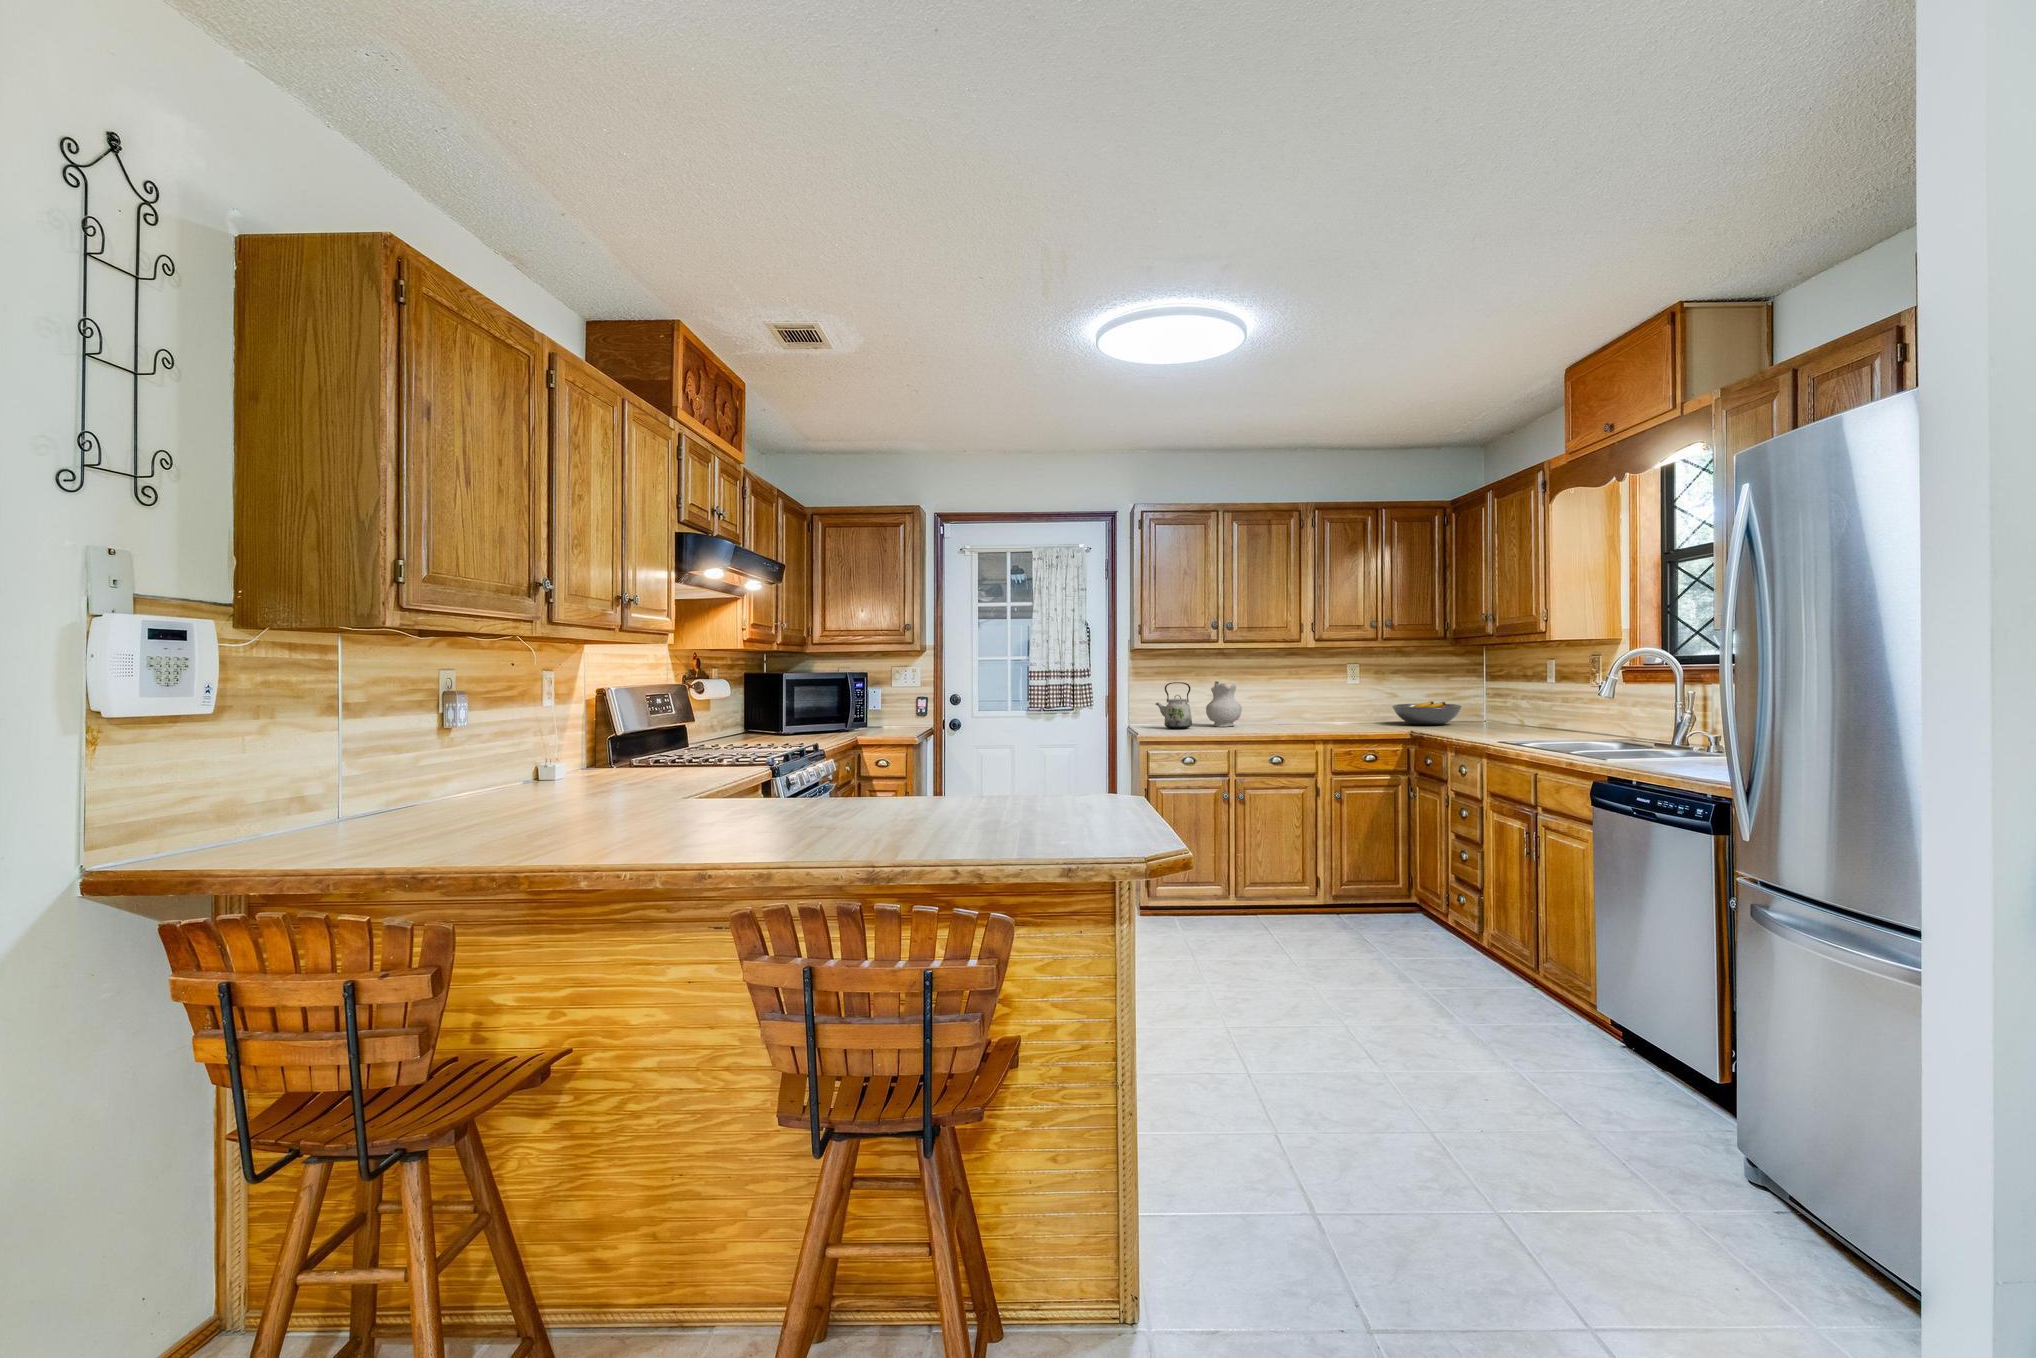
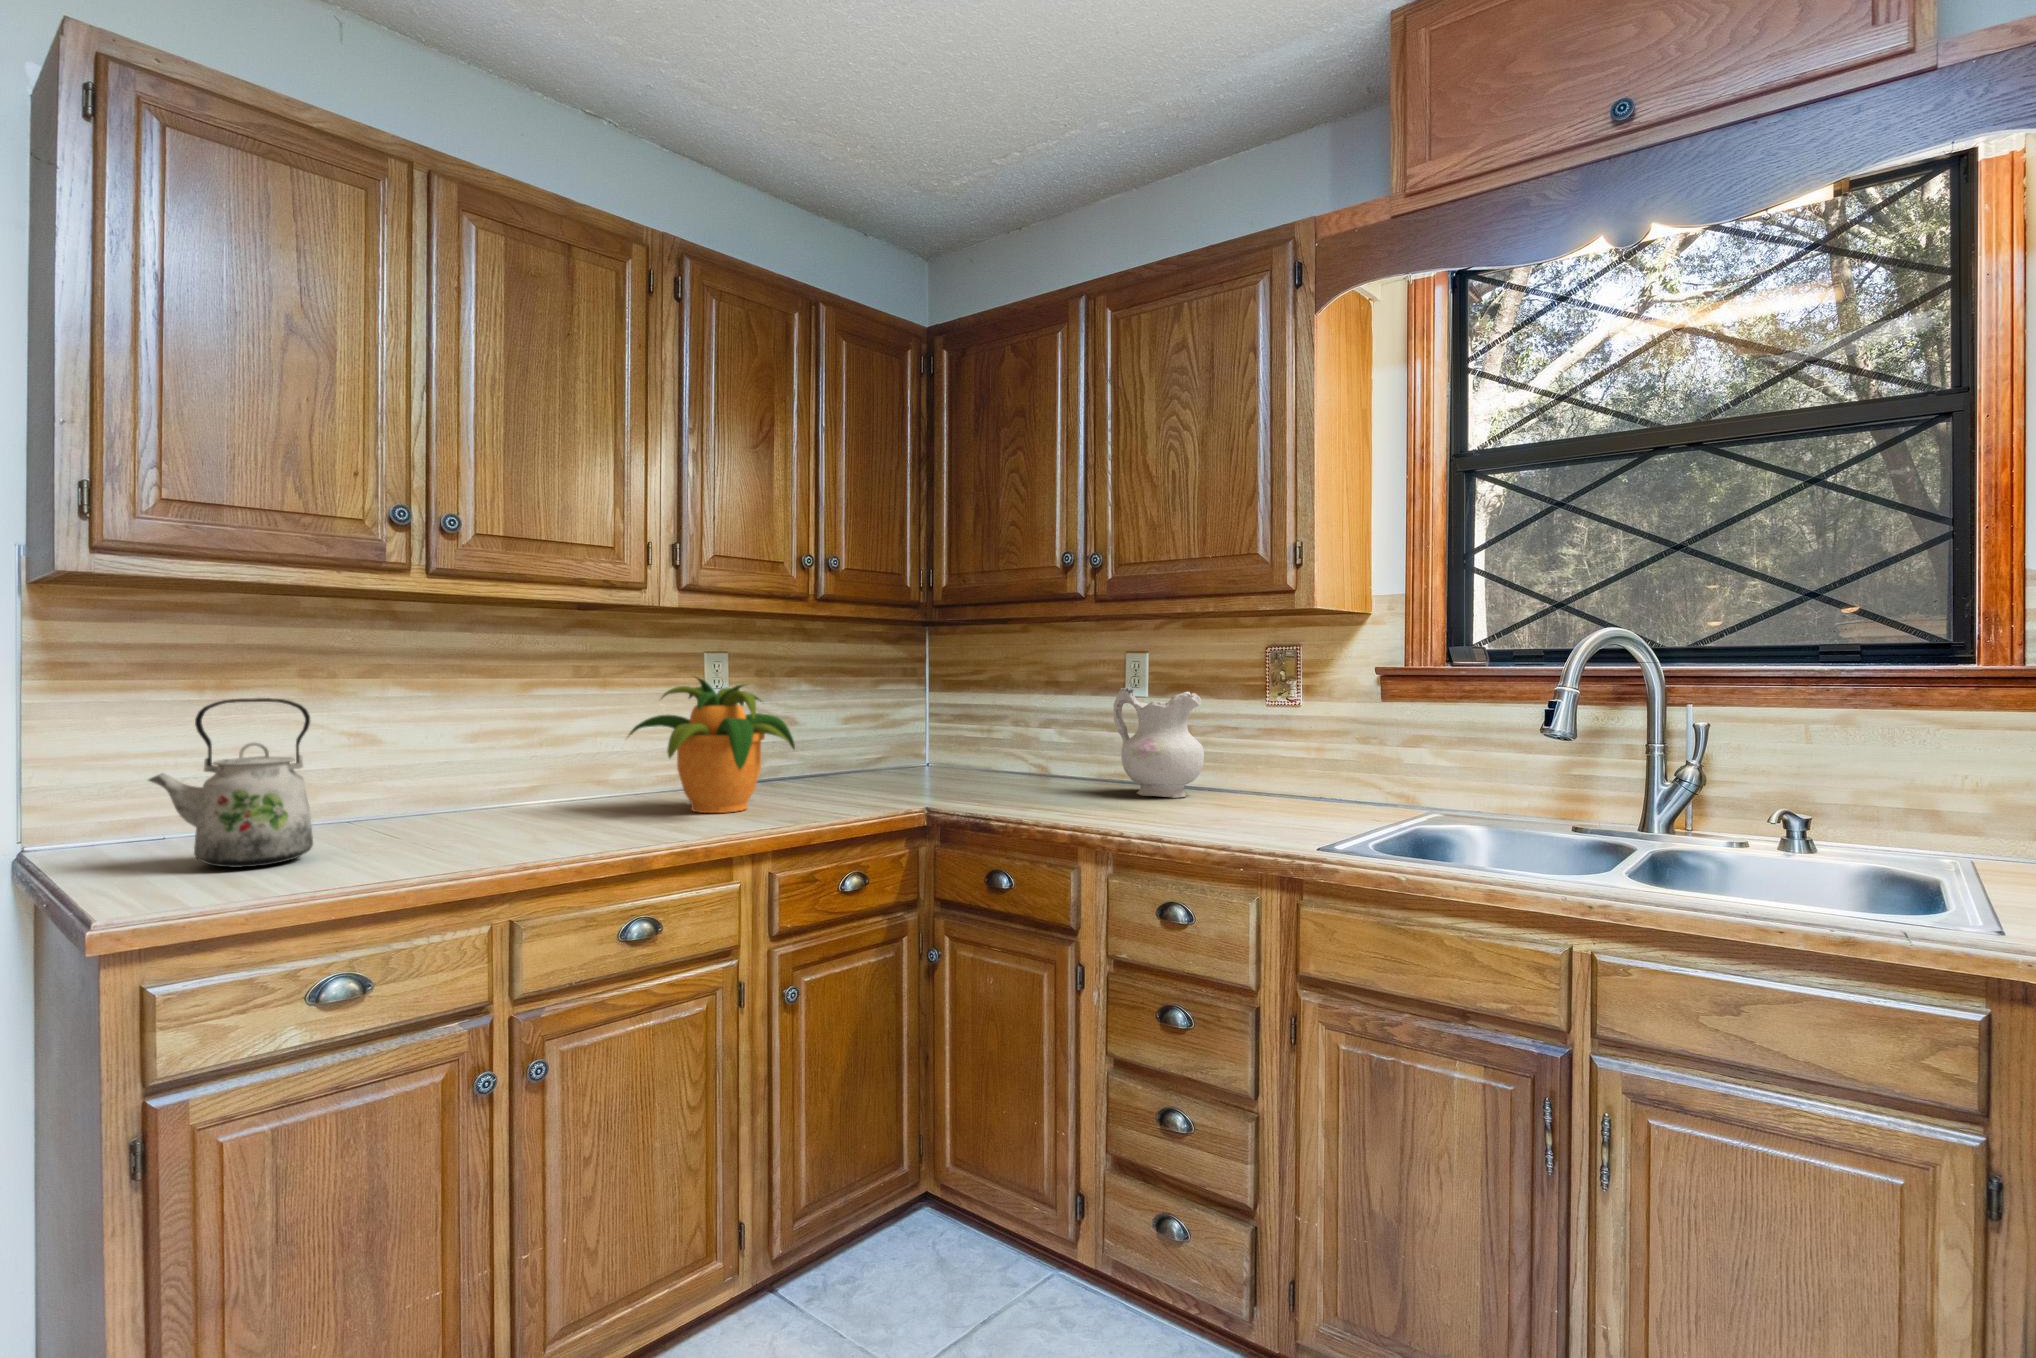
potted plant: none [1297,674,1364,727] -> present [629,677,795,813]
ceramic pitcher: present [1206,681,1242,727] -> present [1113,688,1204,798]
fruit bowl: present [1392,701,1462,725] -> none [826,737,967,788]

